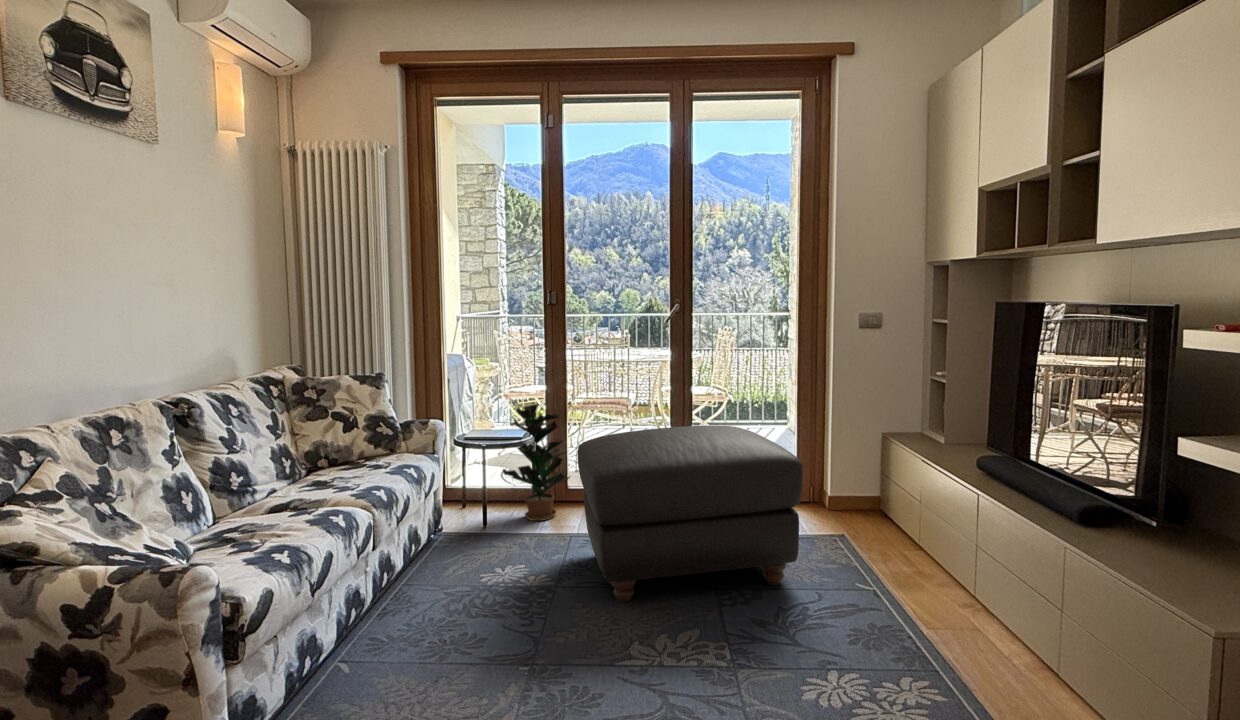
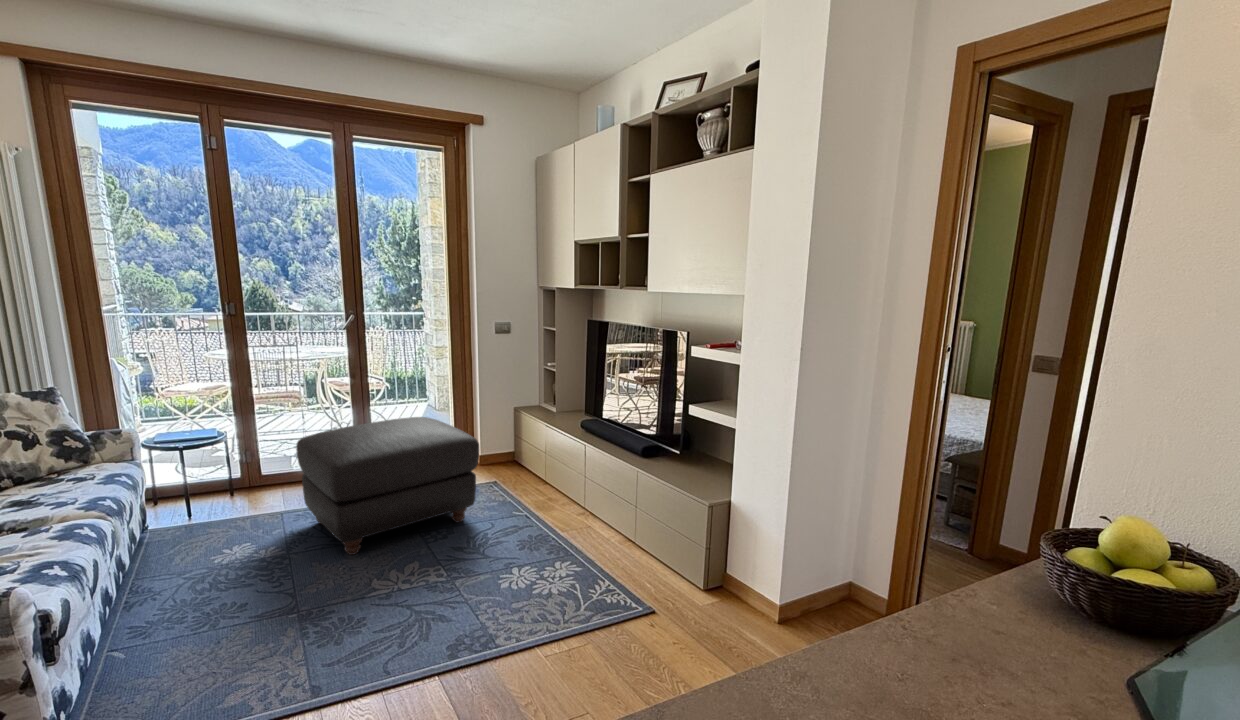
potted plant: present [503,404,570,521] -> none [200,404,274,505]

